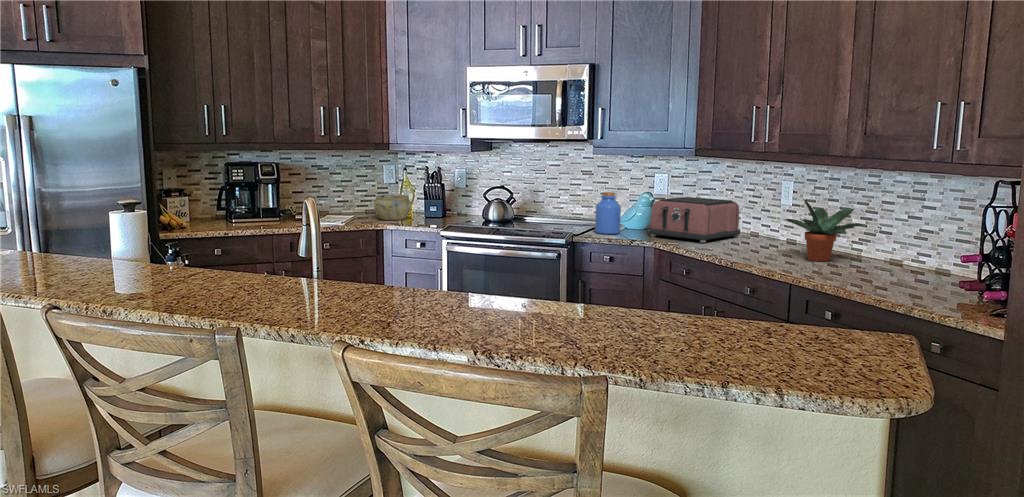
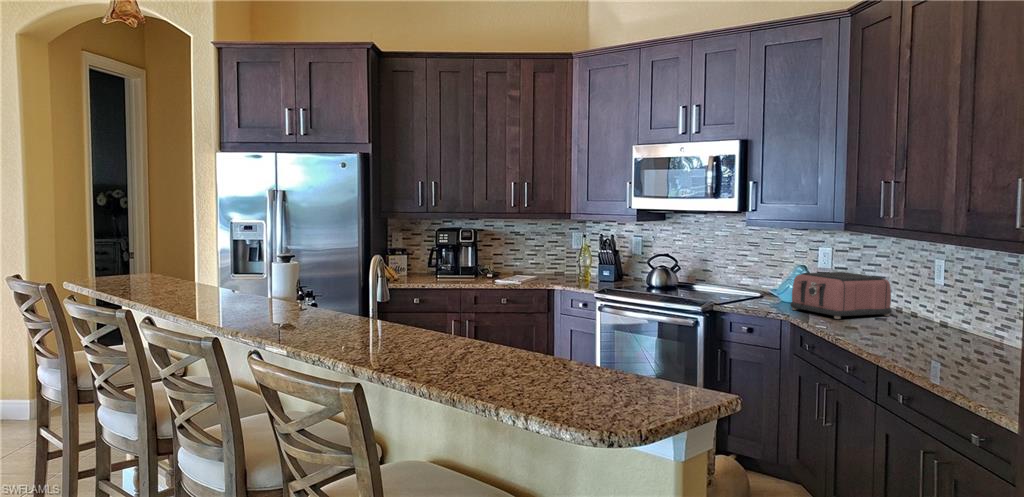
jar: present [595,192,621,234] -> none [740,264,767,305]
ceramic bowl: present [374,194,410,220] -> none [554,259,586,282]
potted plant: present [784,199,862,261] -> none [903,277,987,345]

